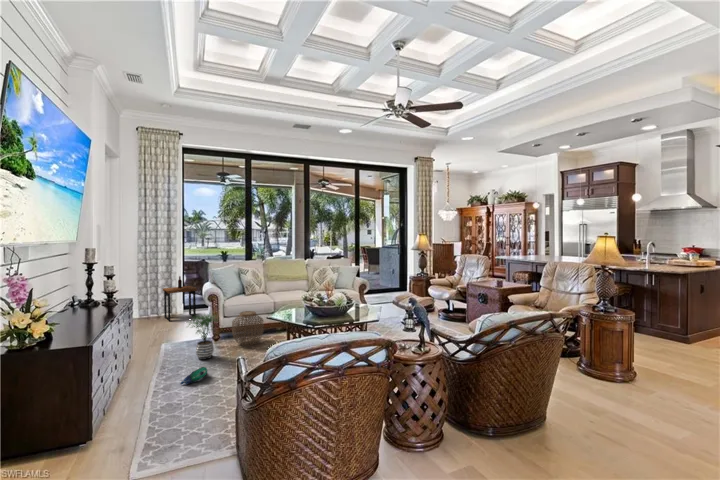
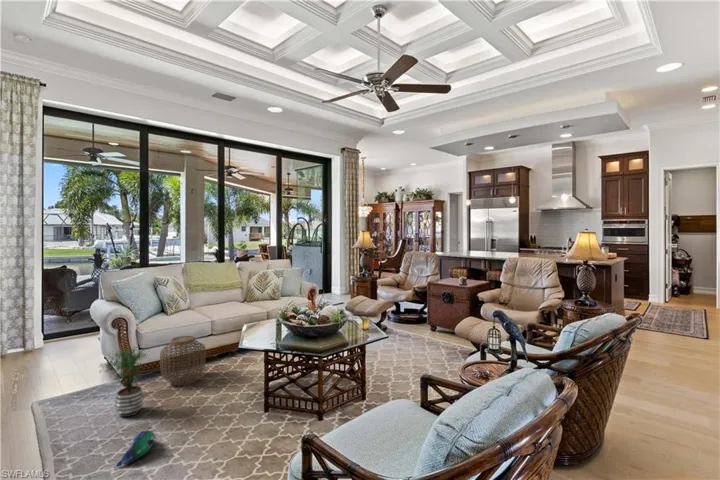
side table: present [163,276,197,321] -> none [13,292,74,360]

